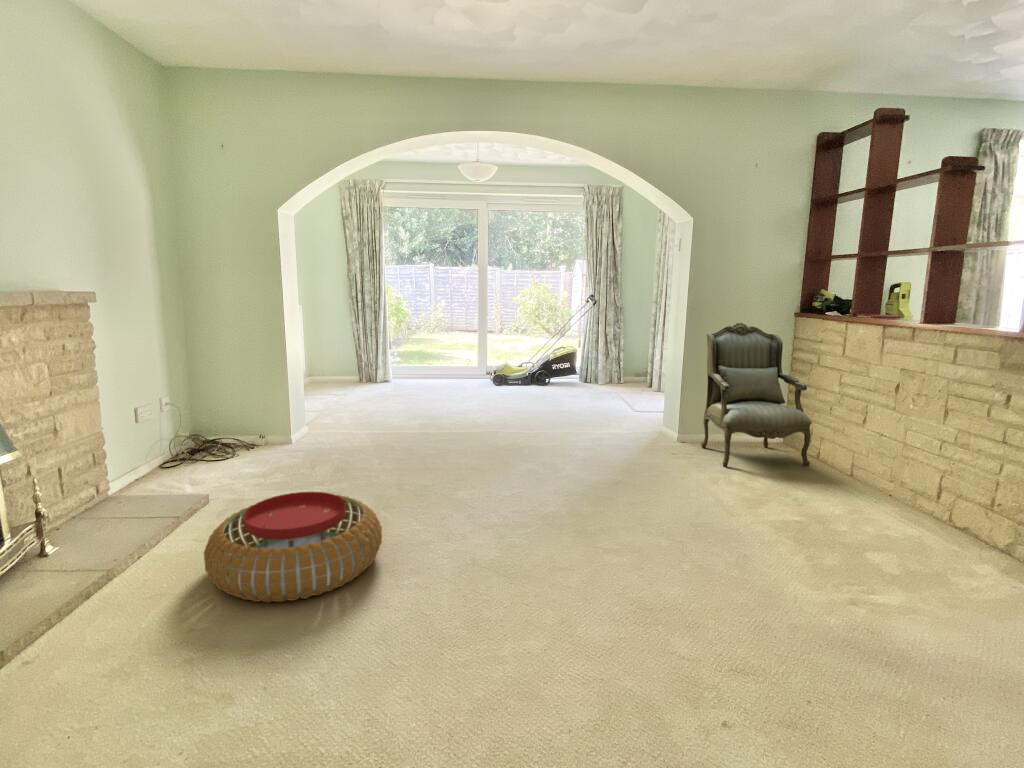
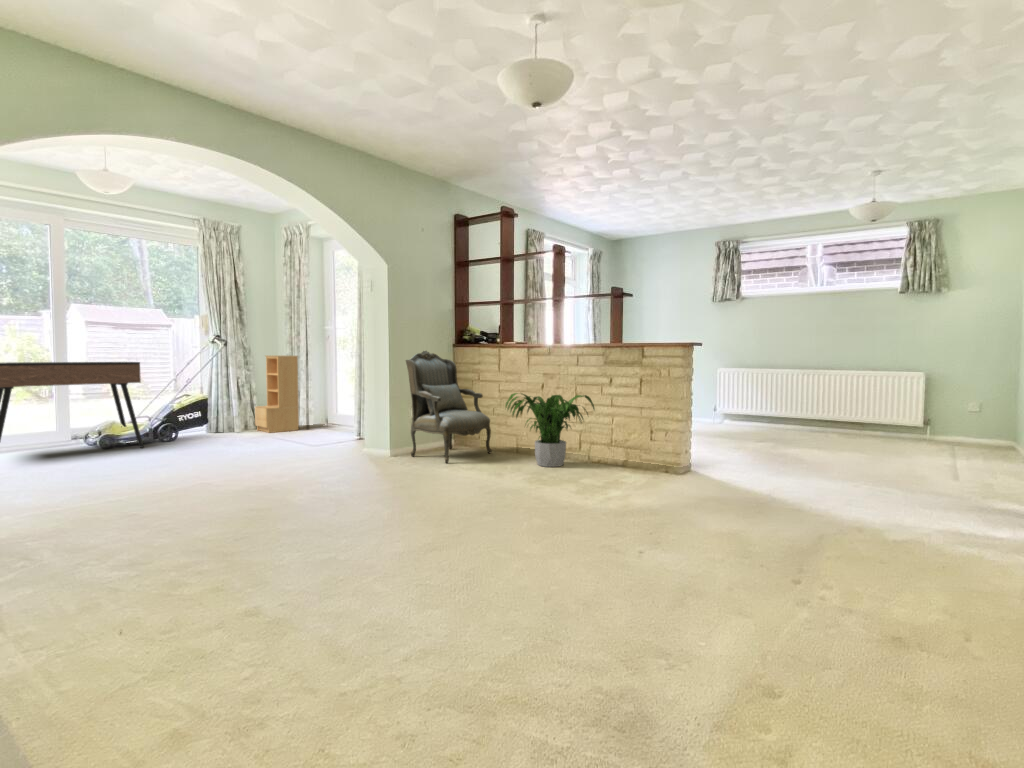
bookshelf: none [618,314,658,391] -> present [255,355,299,433]
console table: none [423,317,518,390] -> present [0,362,143,448]
potted plant: none [797,395,962,515] -> present [506,393,595,467]
pouf: present [204,492,382,602] -> none [95,526,328,662]

